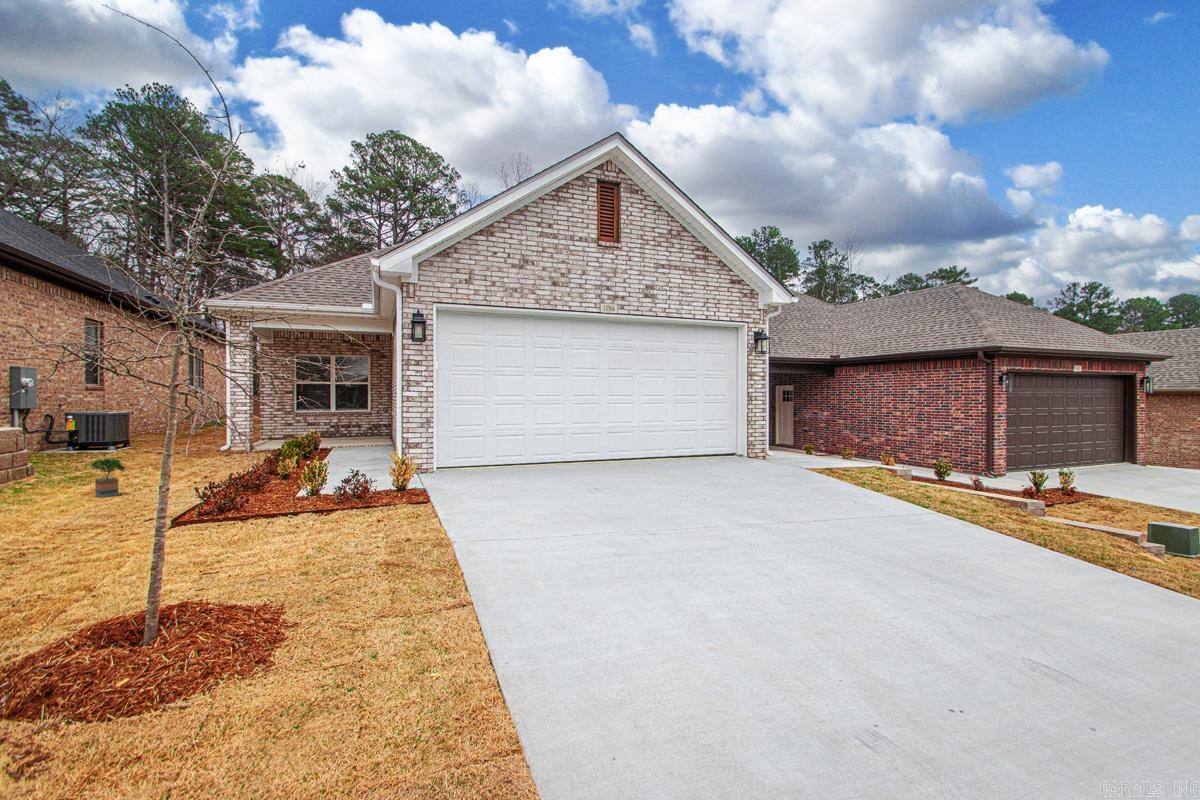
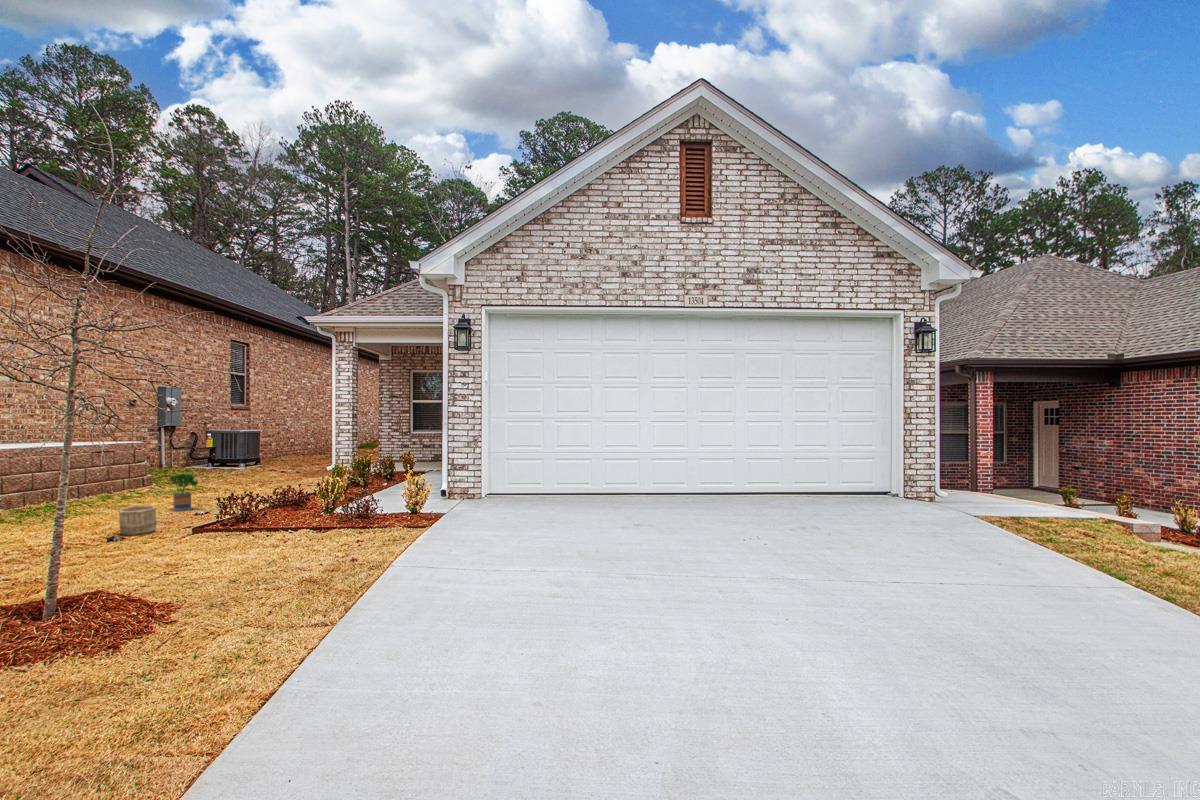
wooden bucket: none [65,492,110,524] -> present [118,505,157,535]

